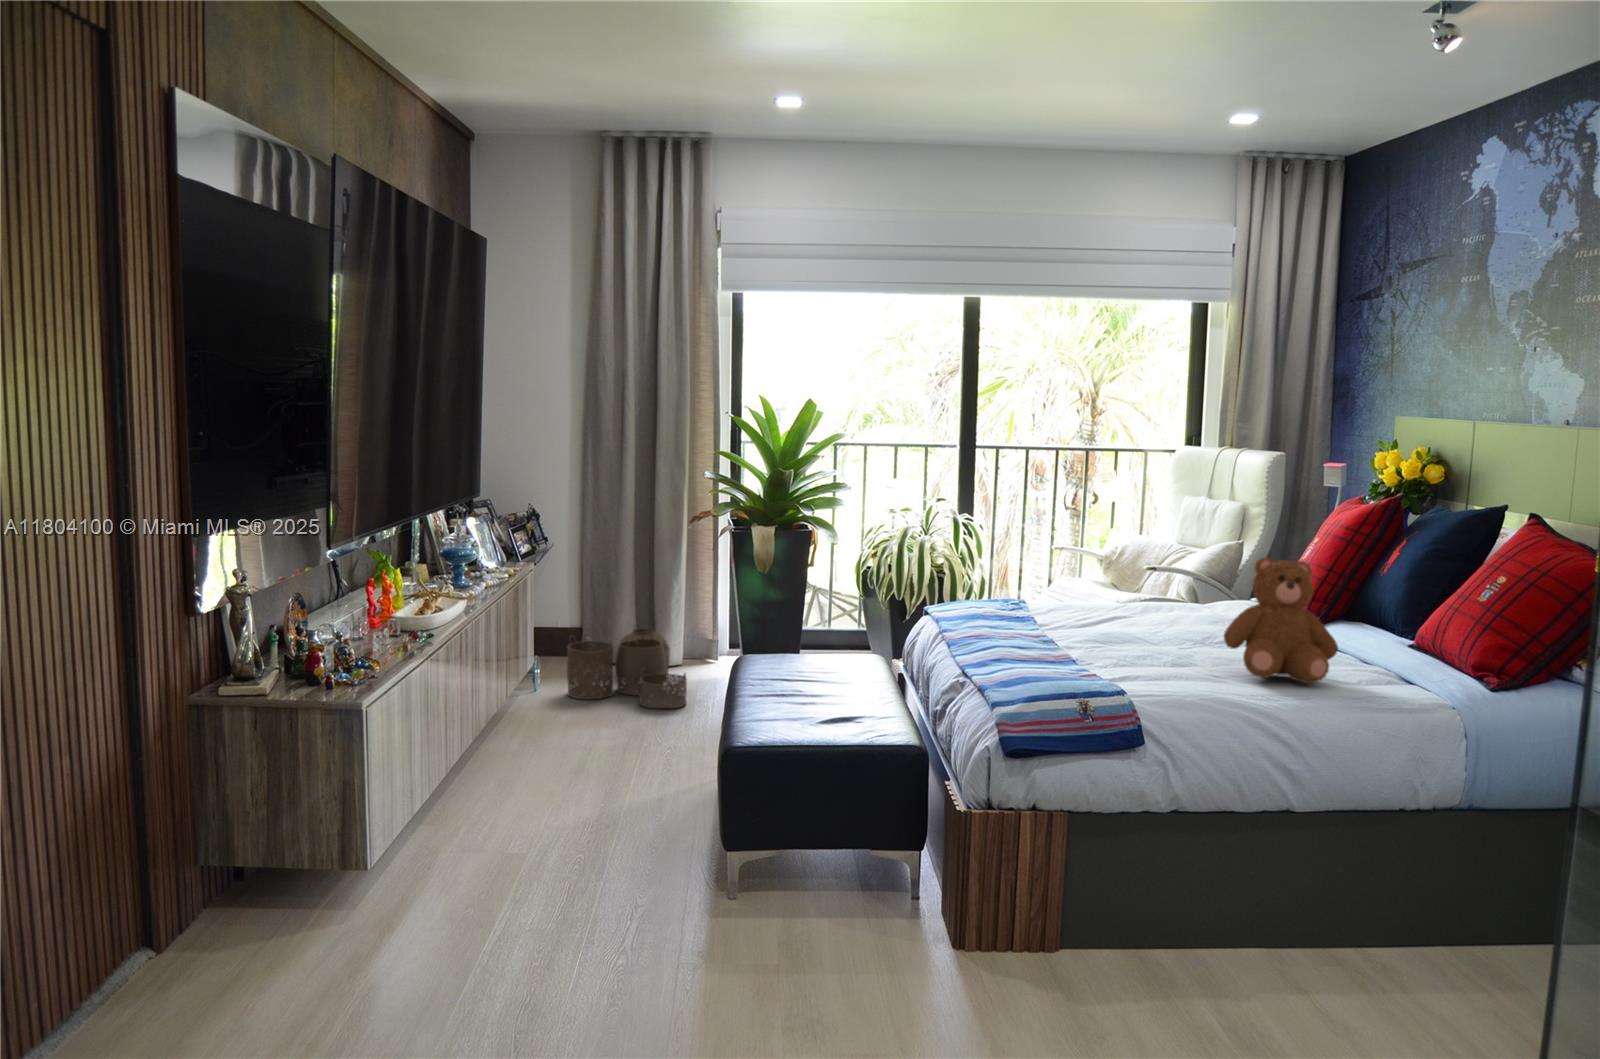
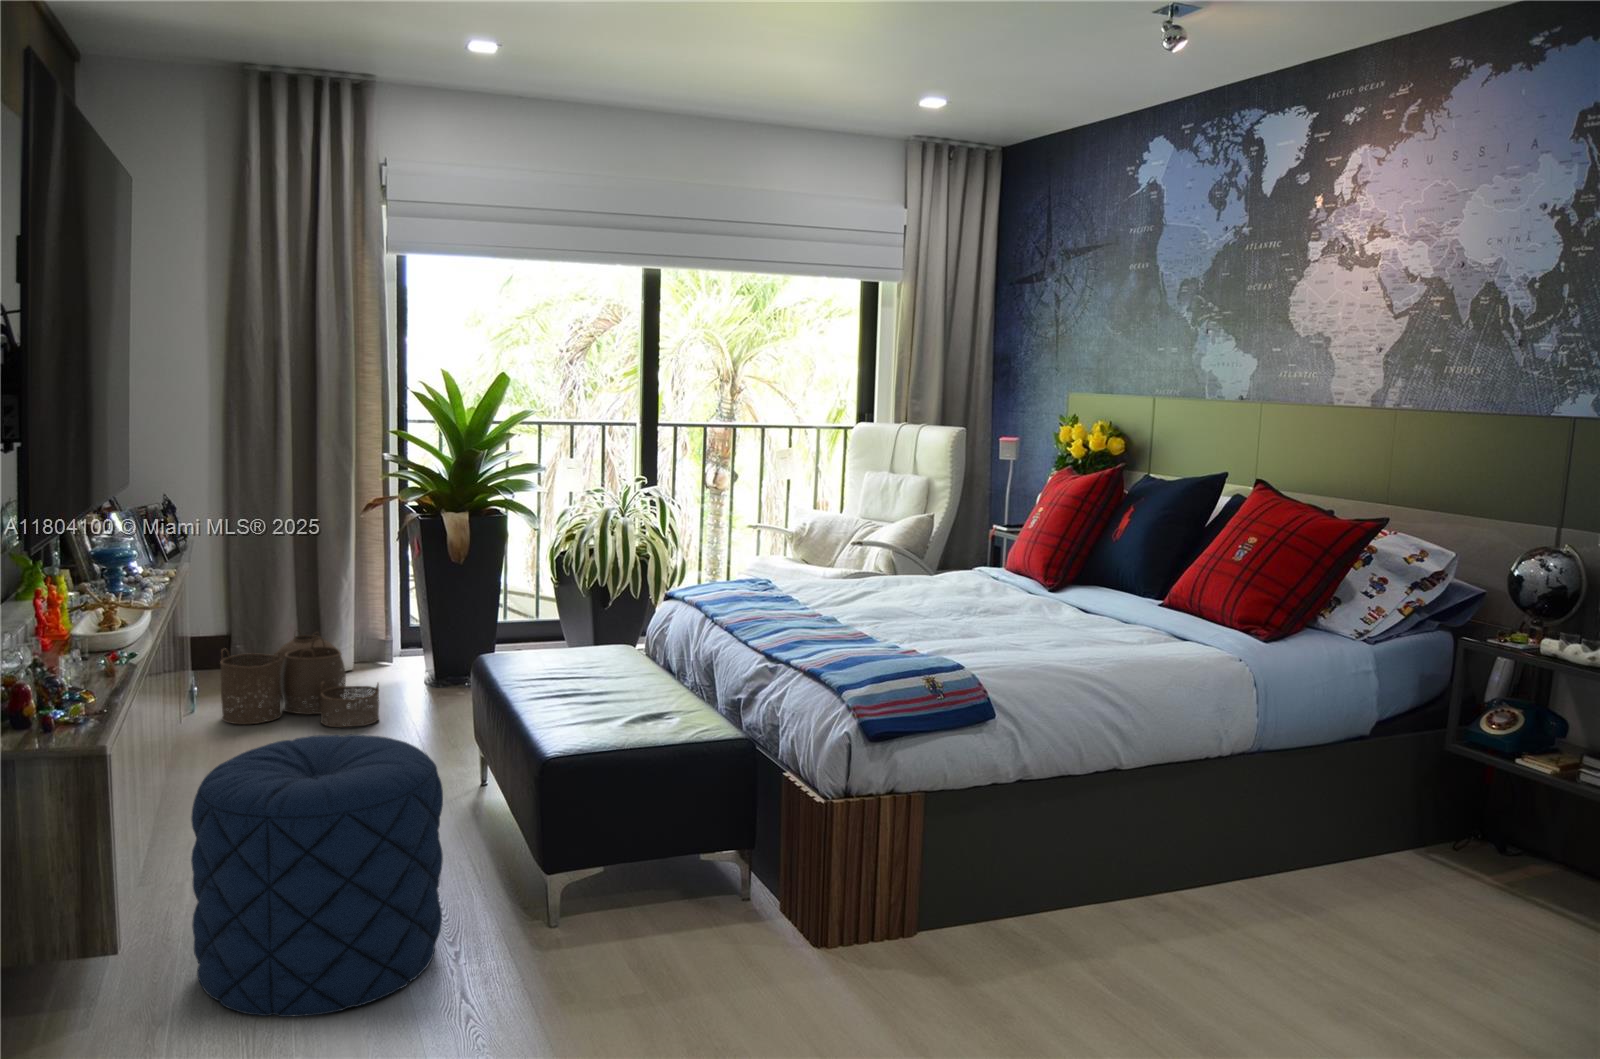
teddy bear: present [1224,557,1338,683] -> none [1020,524,1122,645]
pouf: none [449,708,640,932] -> present [191,734,443,1017]

